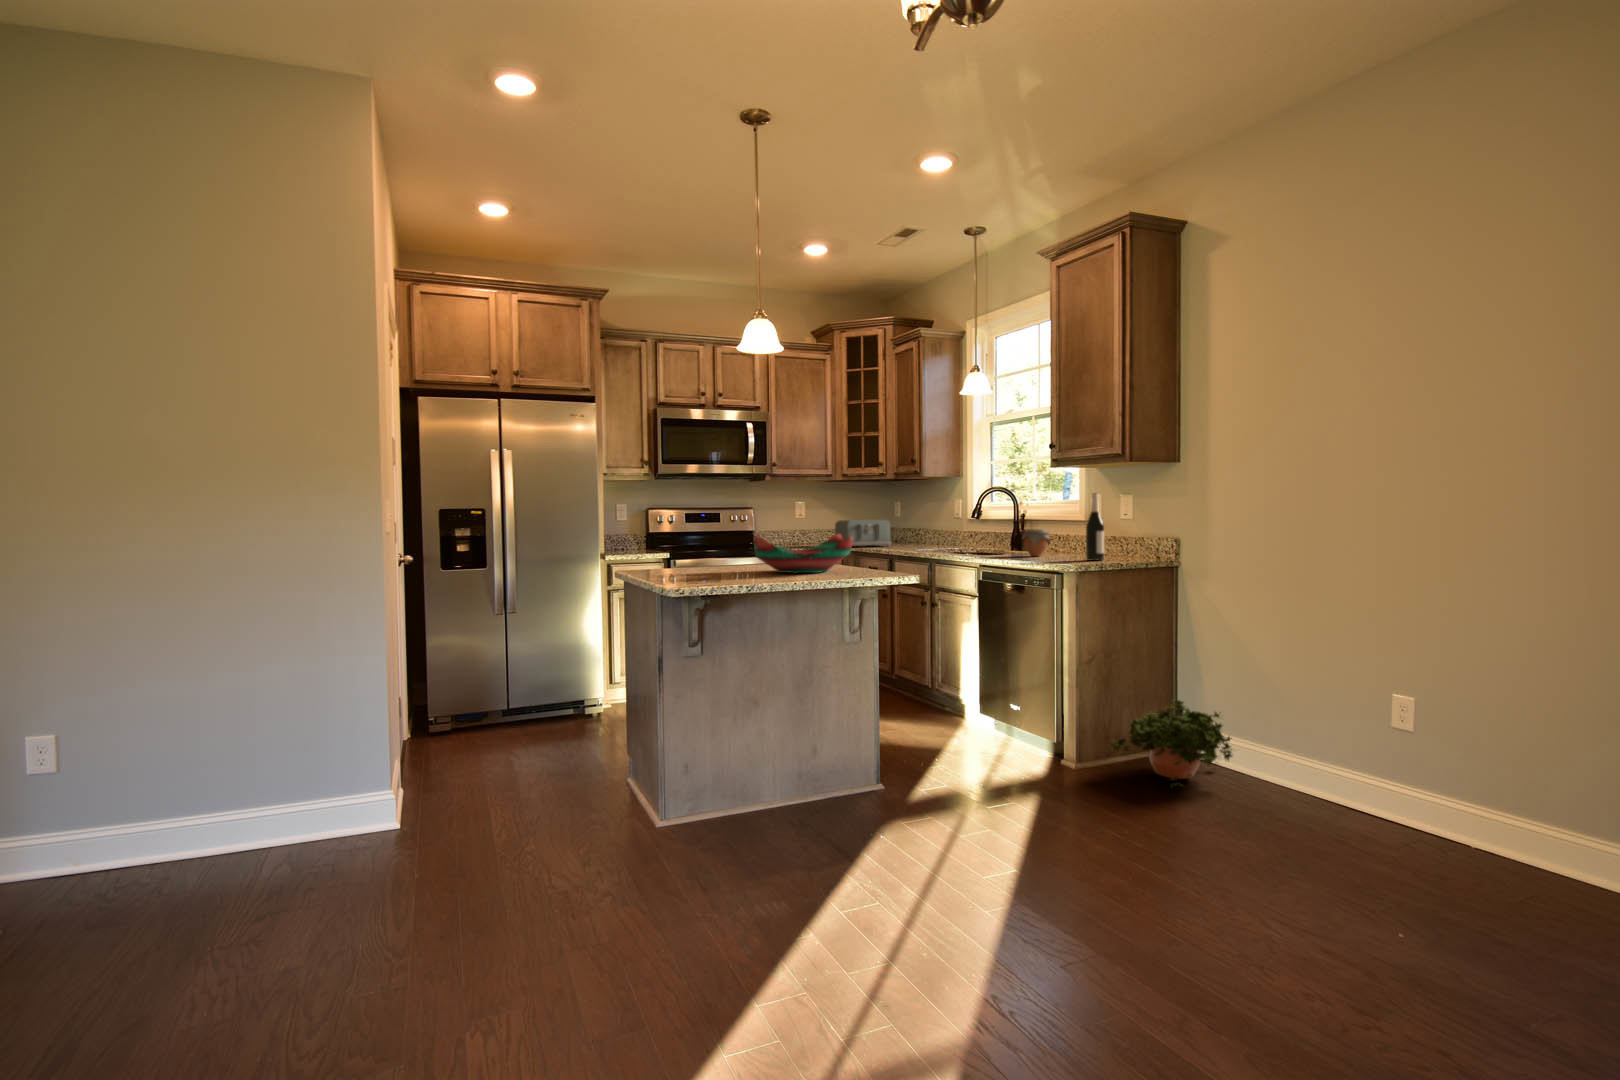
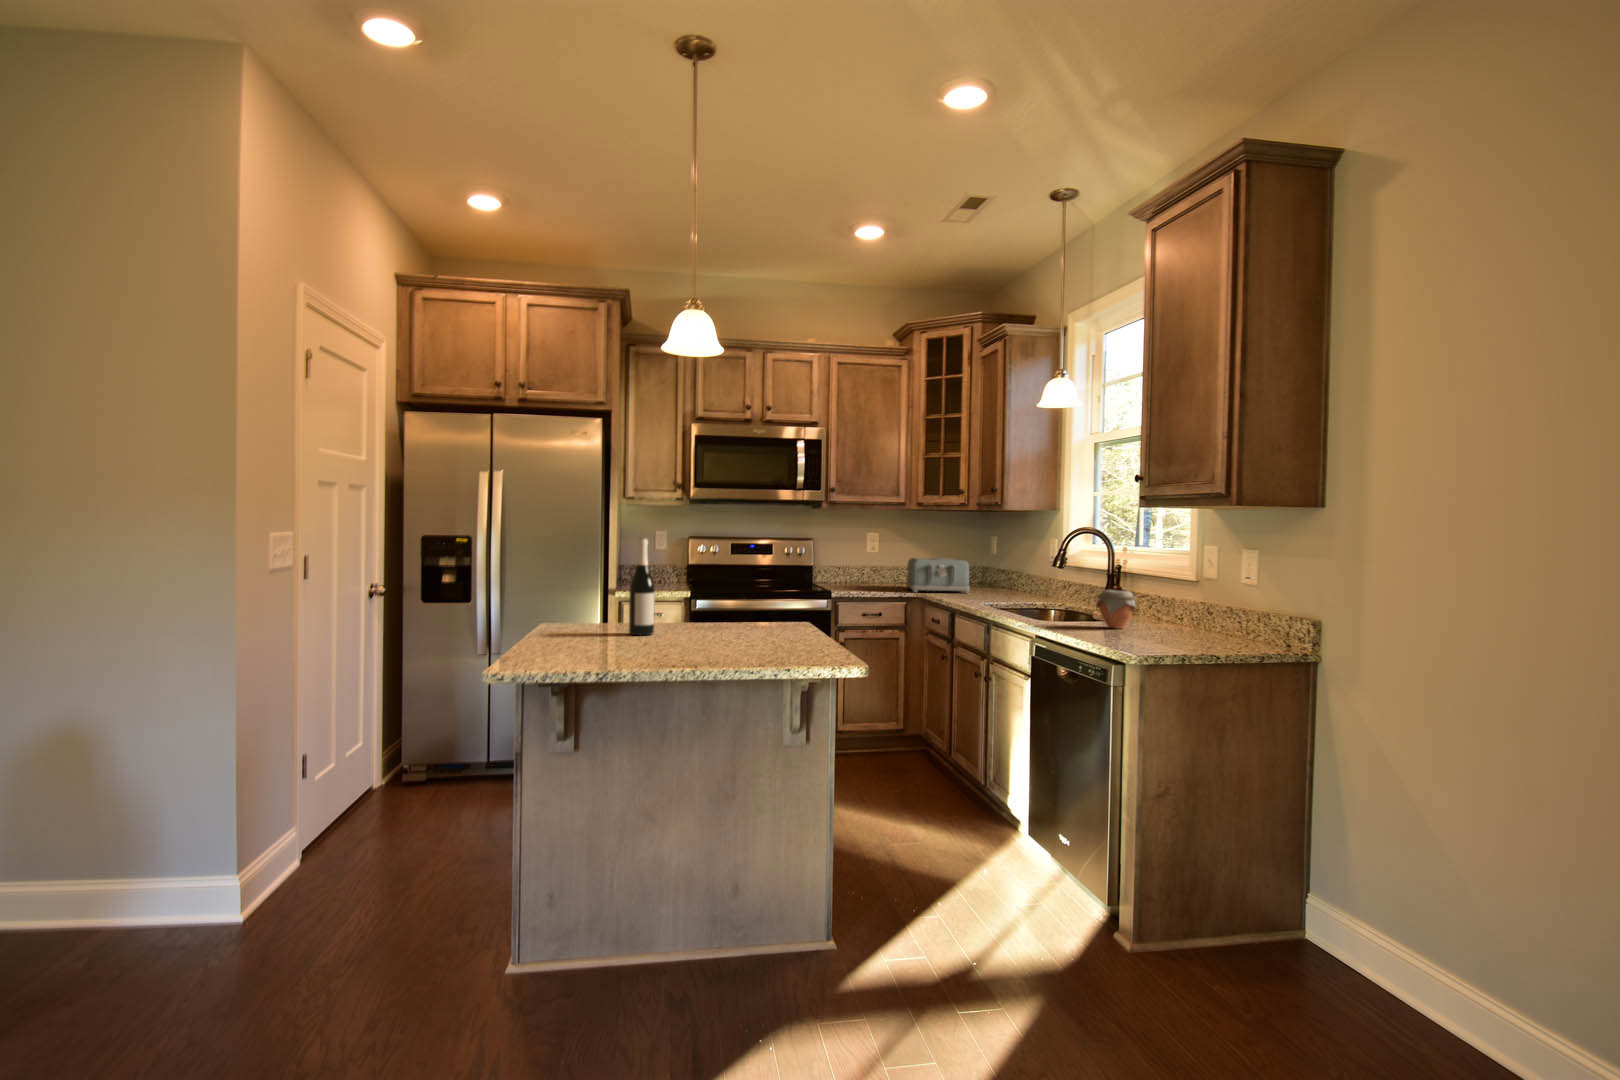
wine bottle: present [1086,493,1104,561] -> present [629,538,655,635]
decorative bowl: present [754,534,853,573] -> none [651,591,797,651]
potted plant: present [1111,700,1232,788] -> none [1173,870,1386,1028]

